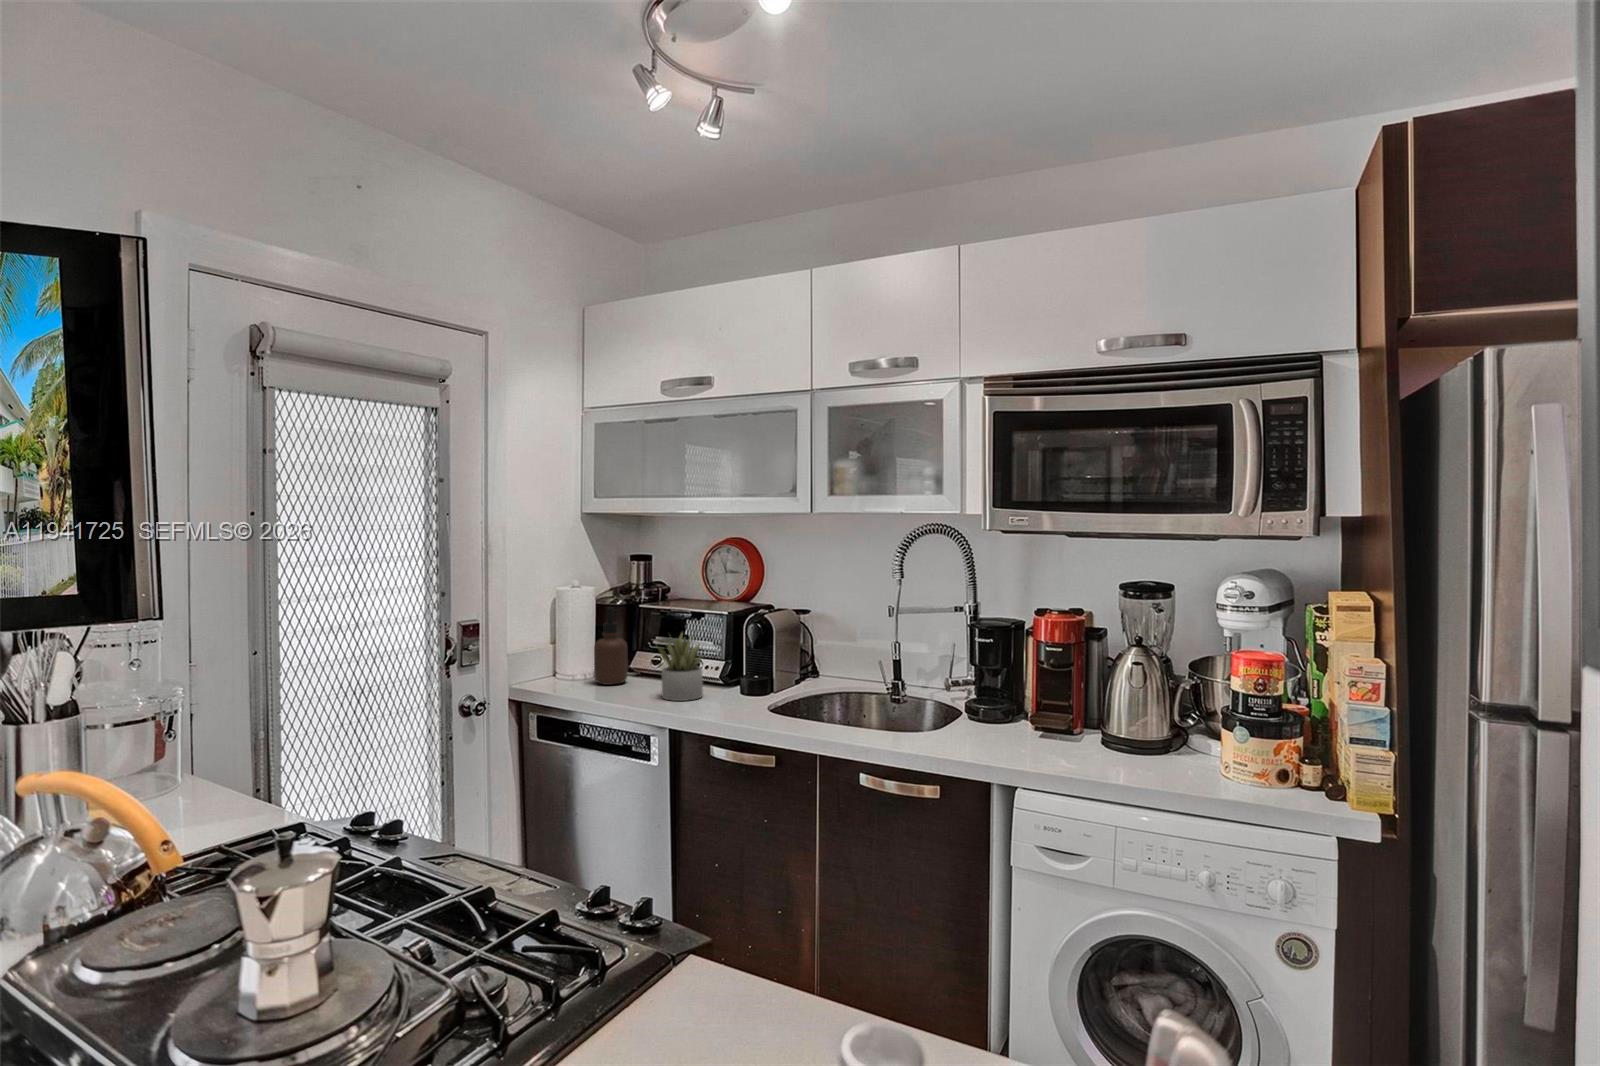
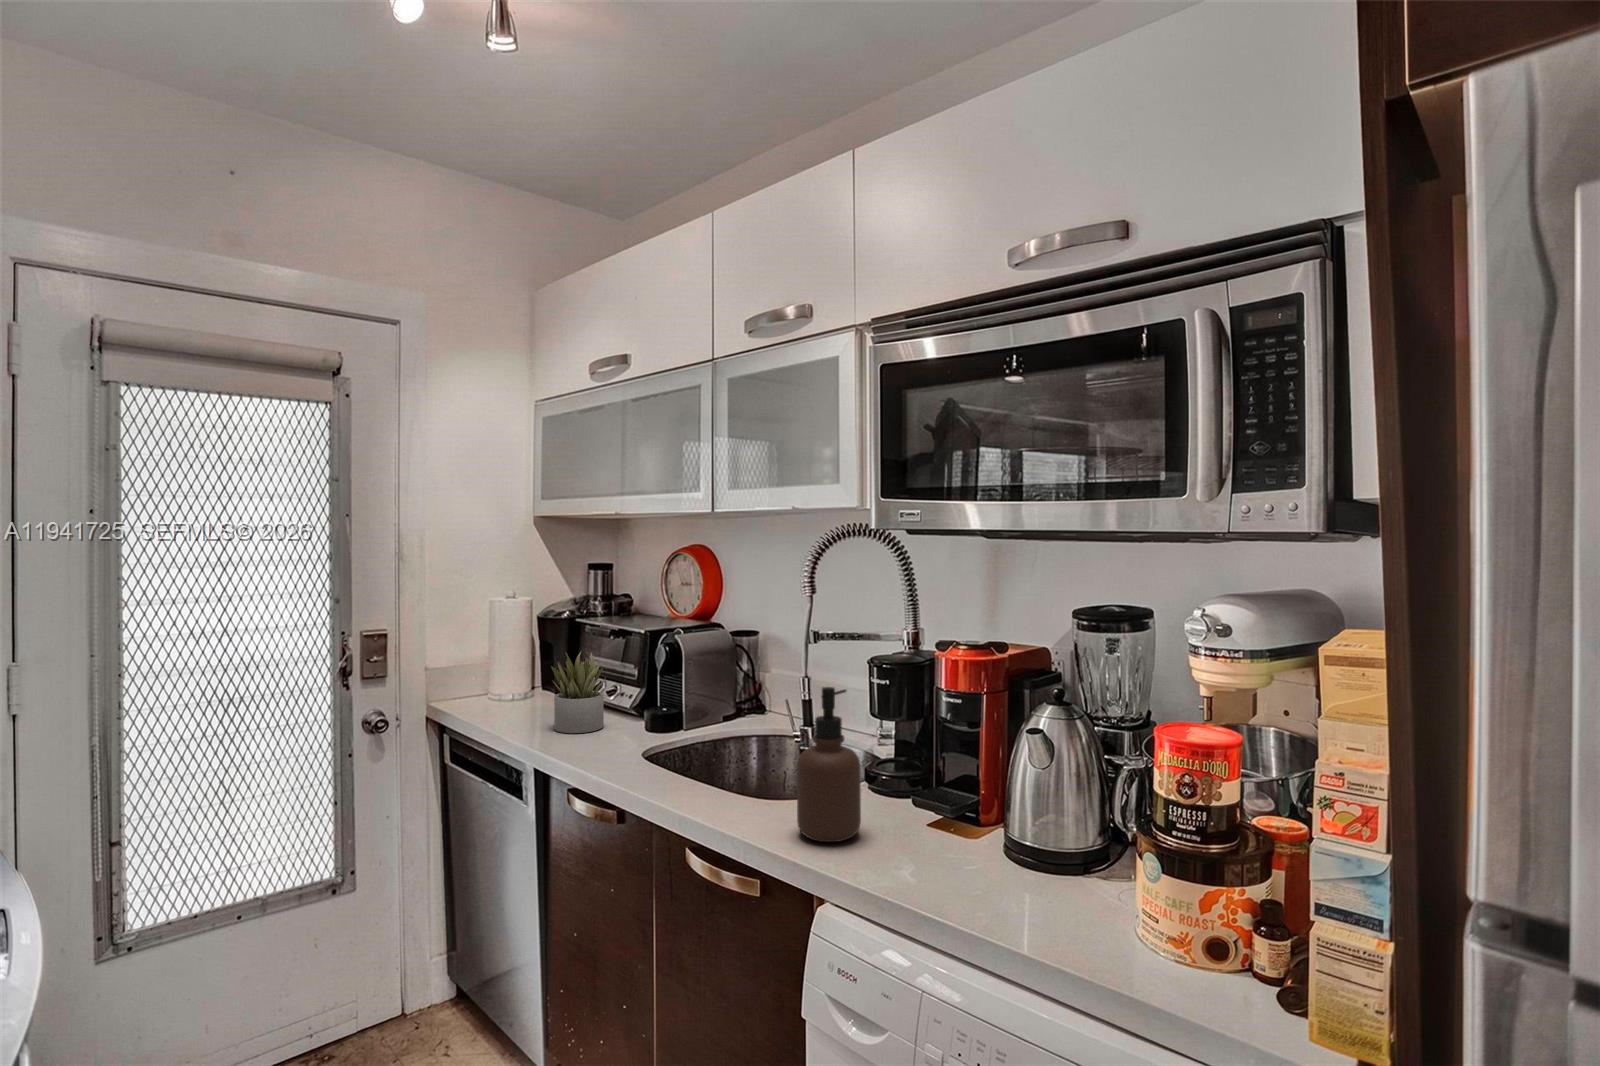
soap dispenser: present [594,607,628,685] -> present [797,687,861,842]

